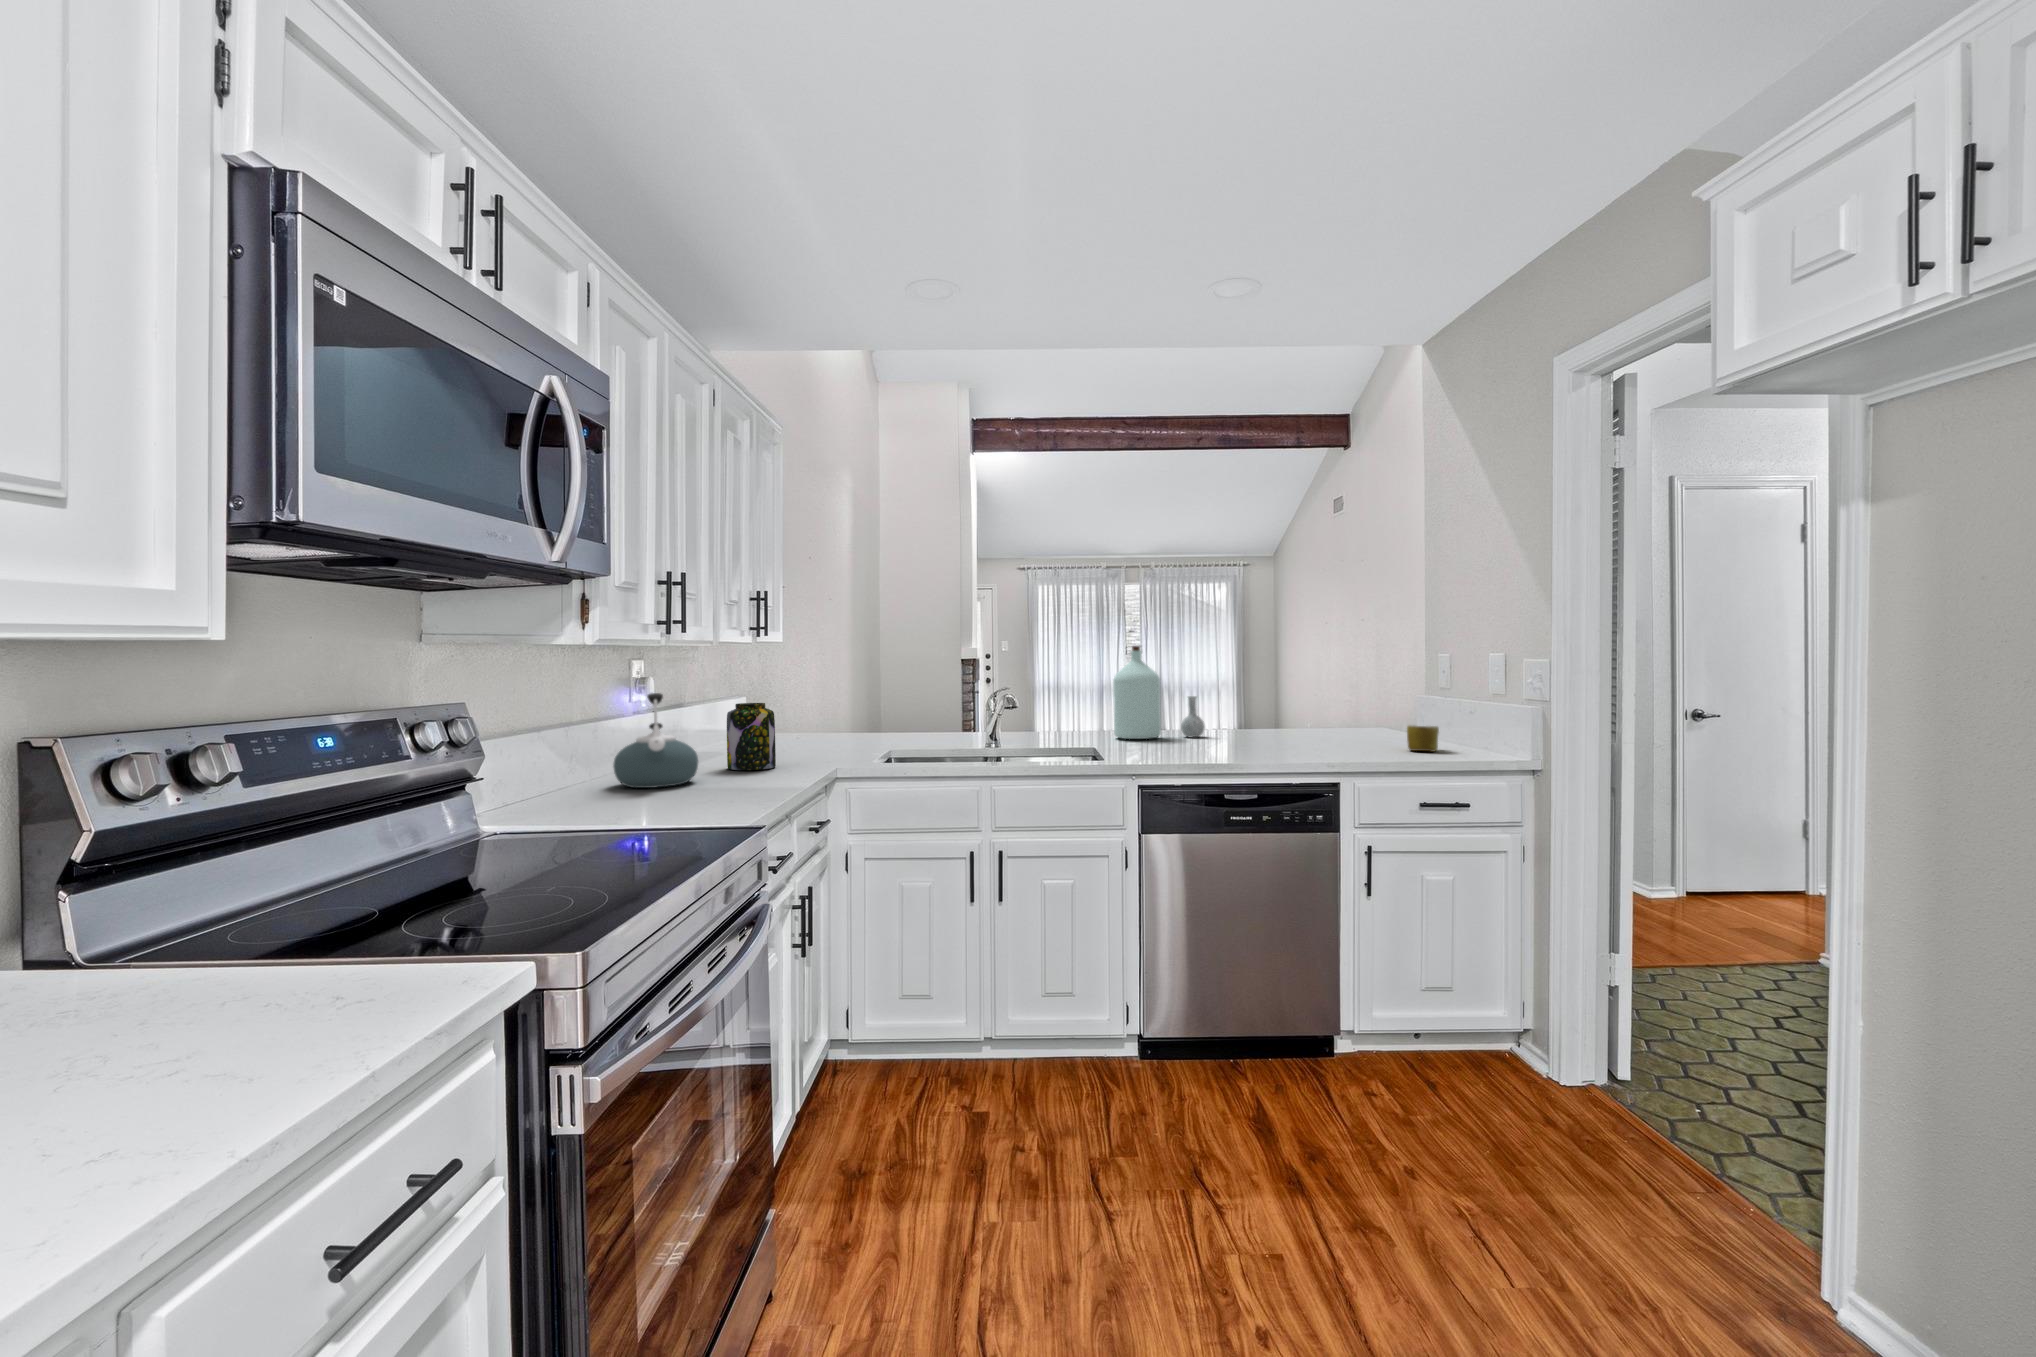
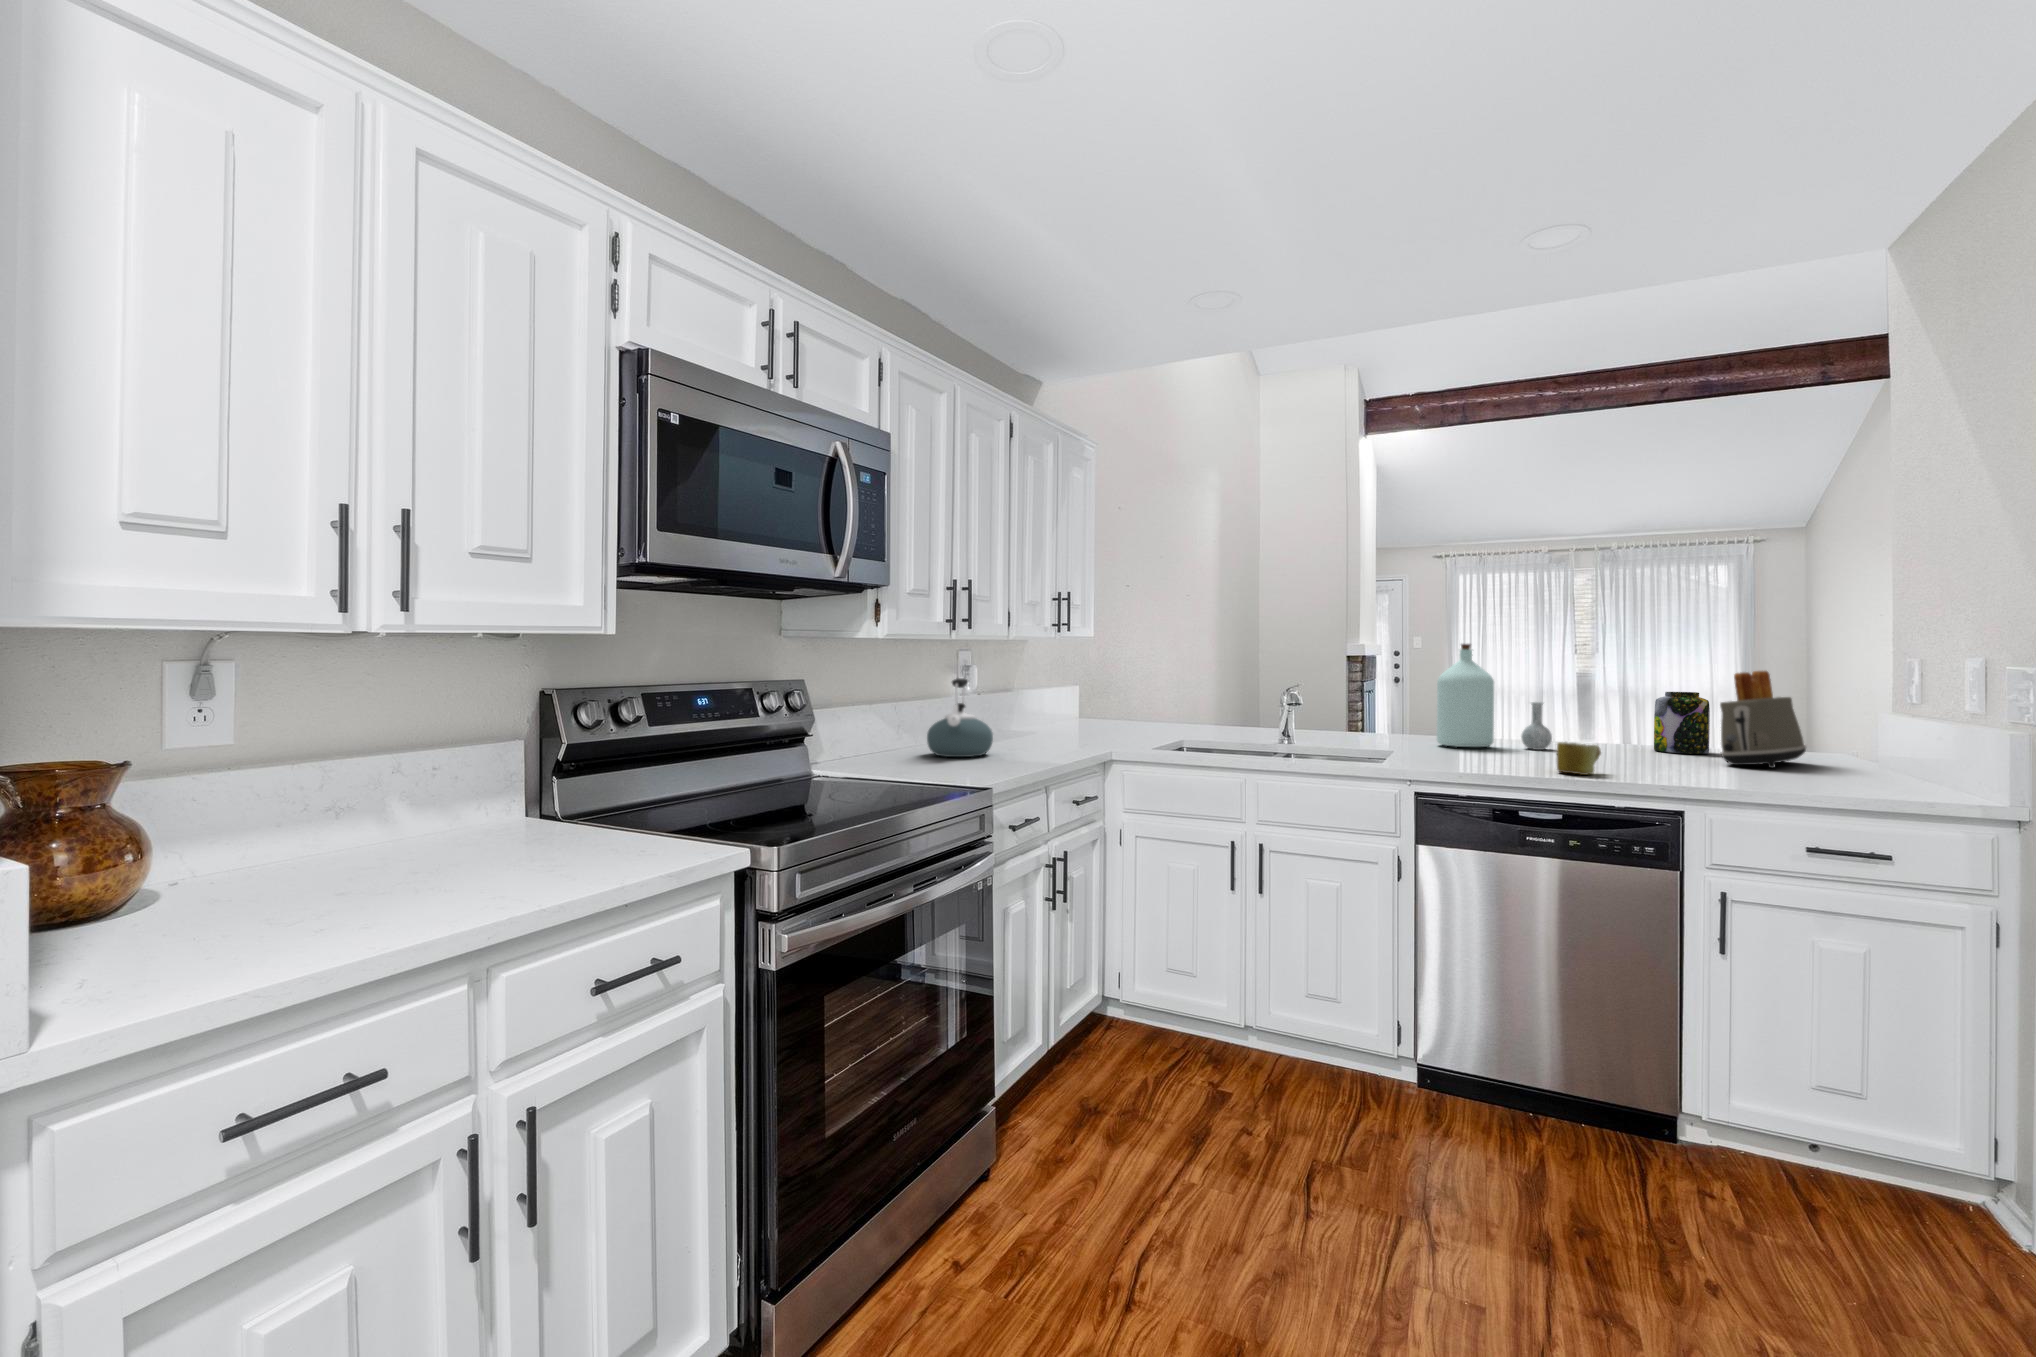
toaster: none [1333,664,1384,742] -> present [1720,671,1806,768]
jar: present [727,703,776,770] -> present [1654,692,1710,754]
mug: present [1407,725,1439,752] -> present [1556,742,1601,775]

